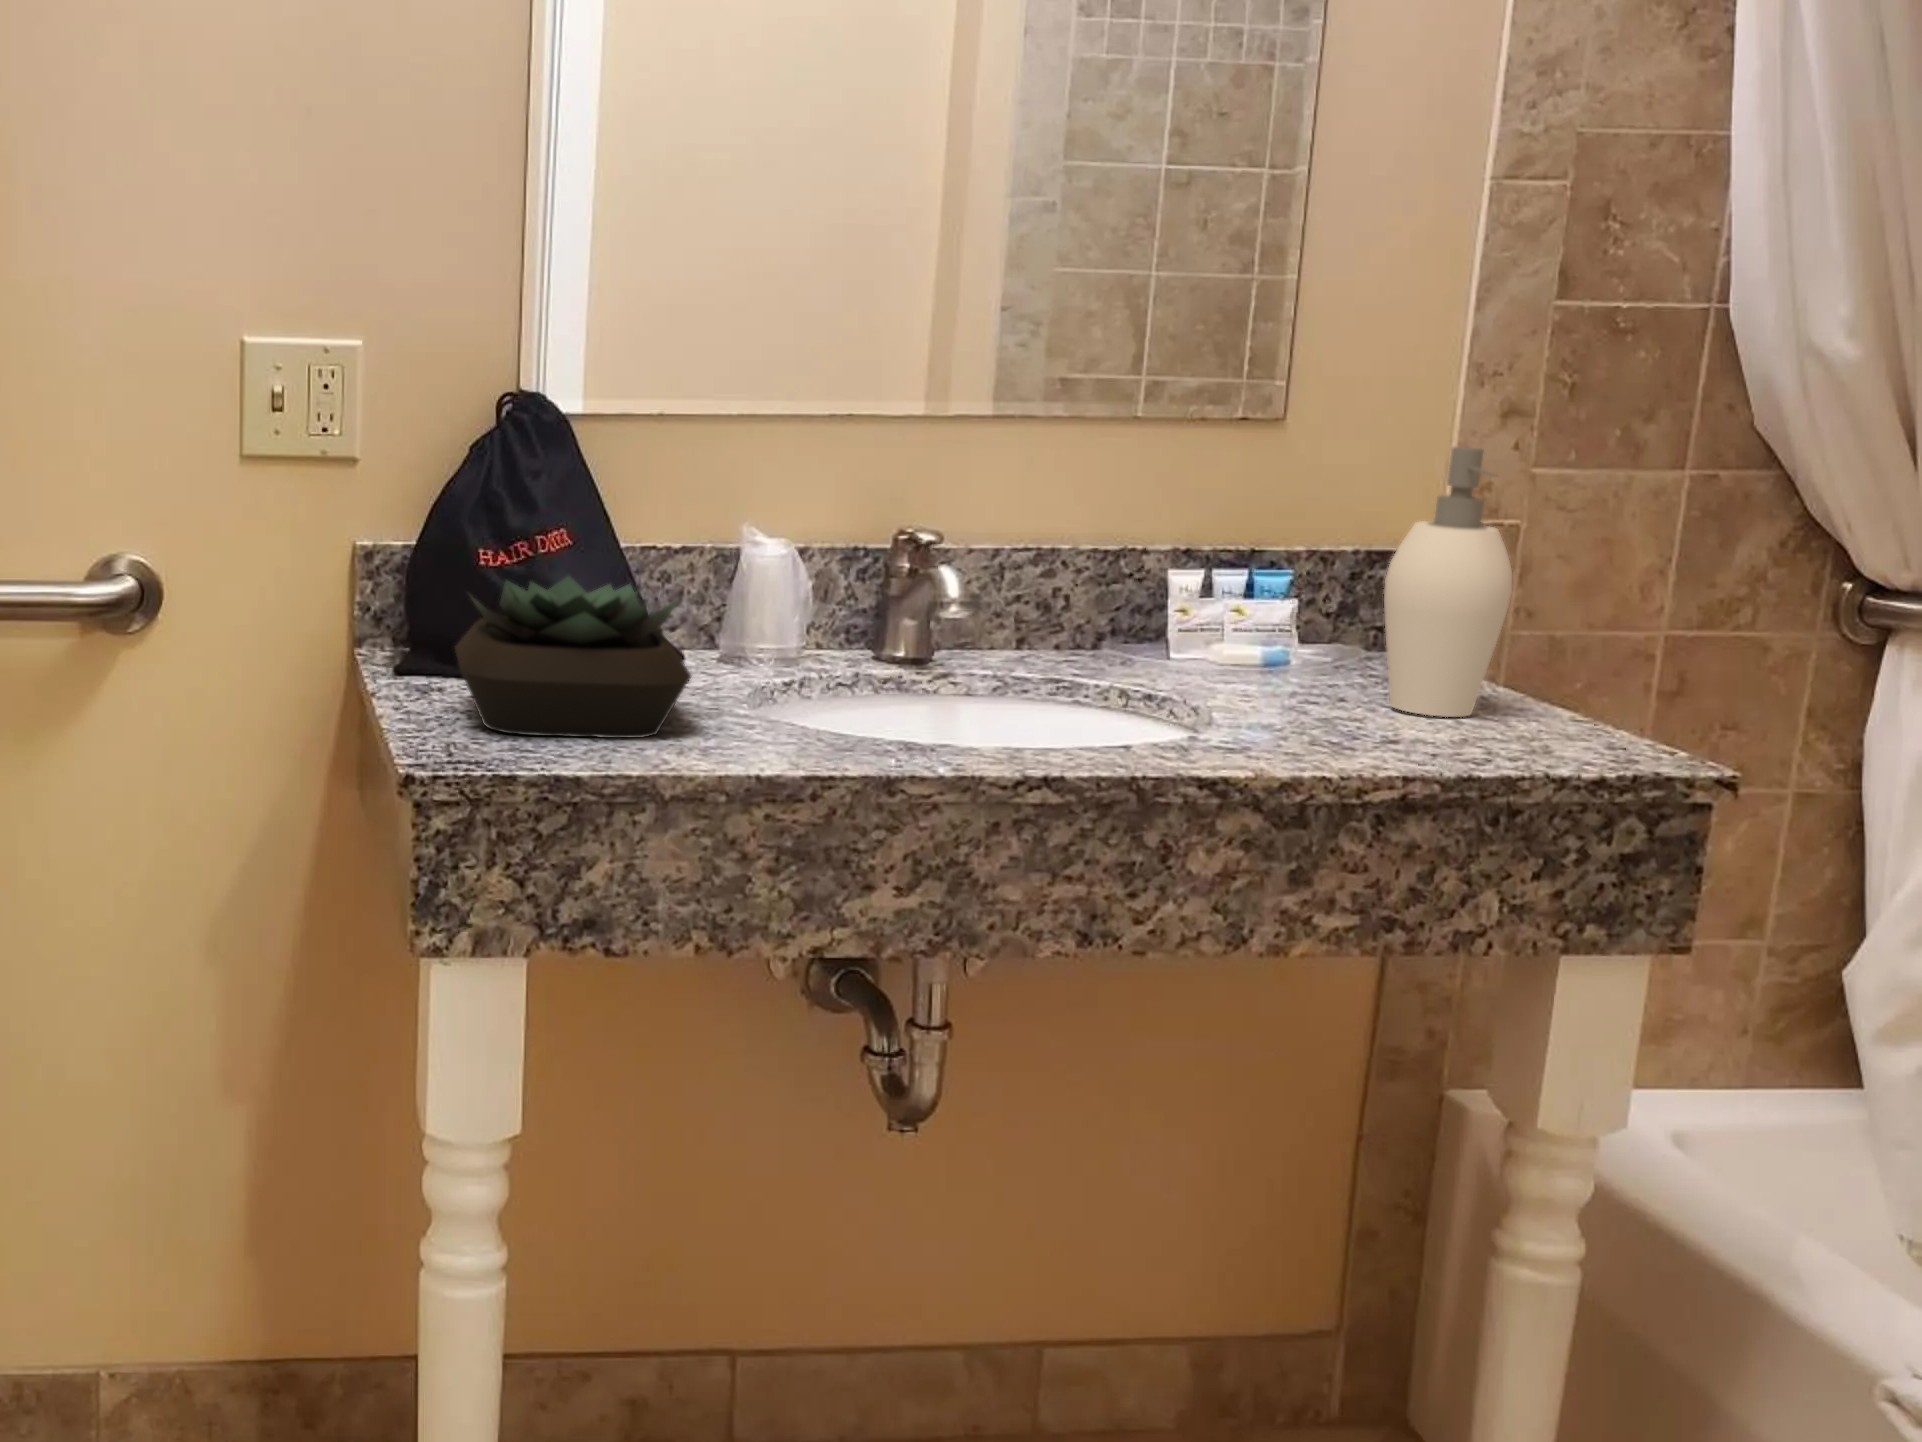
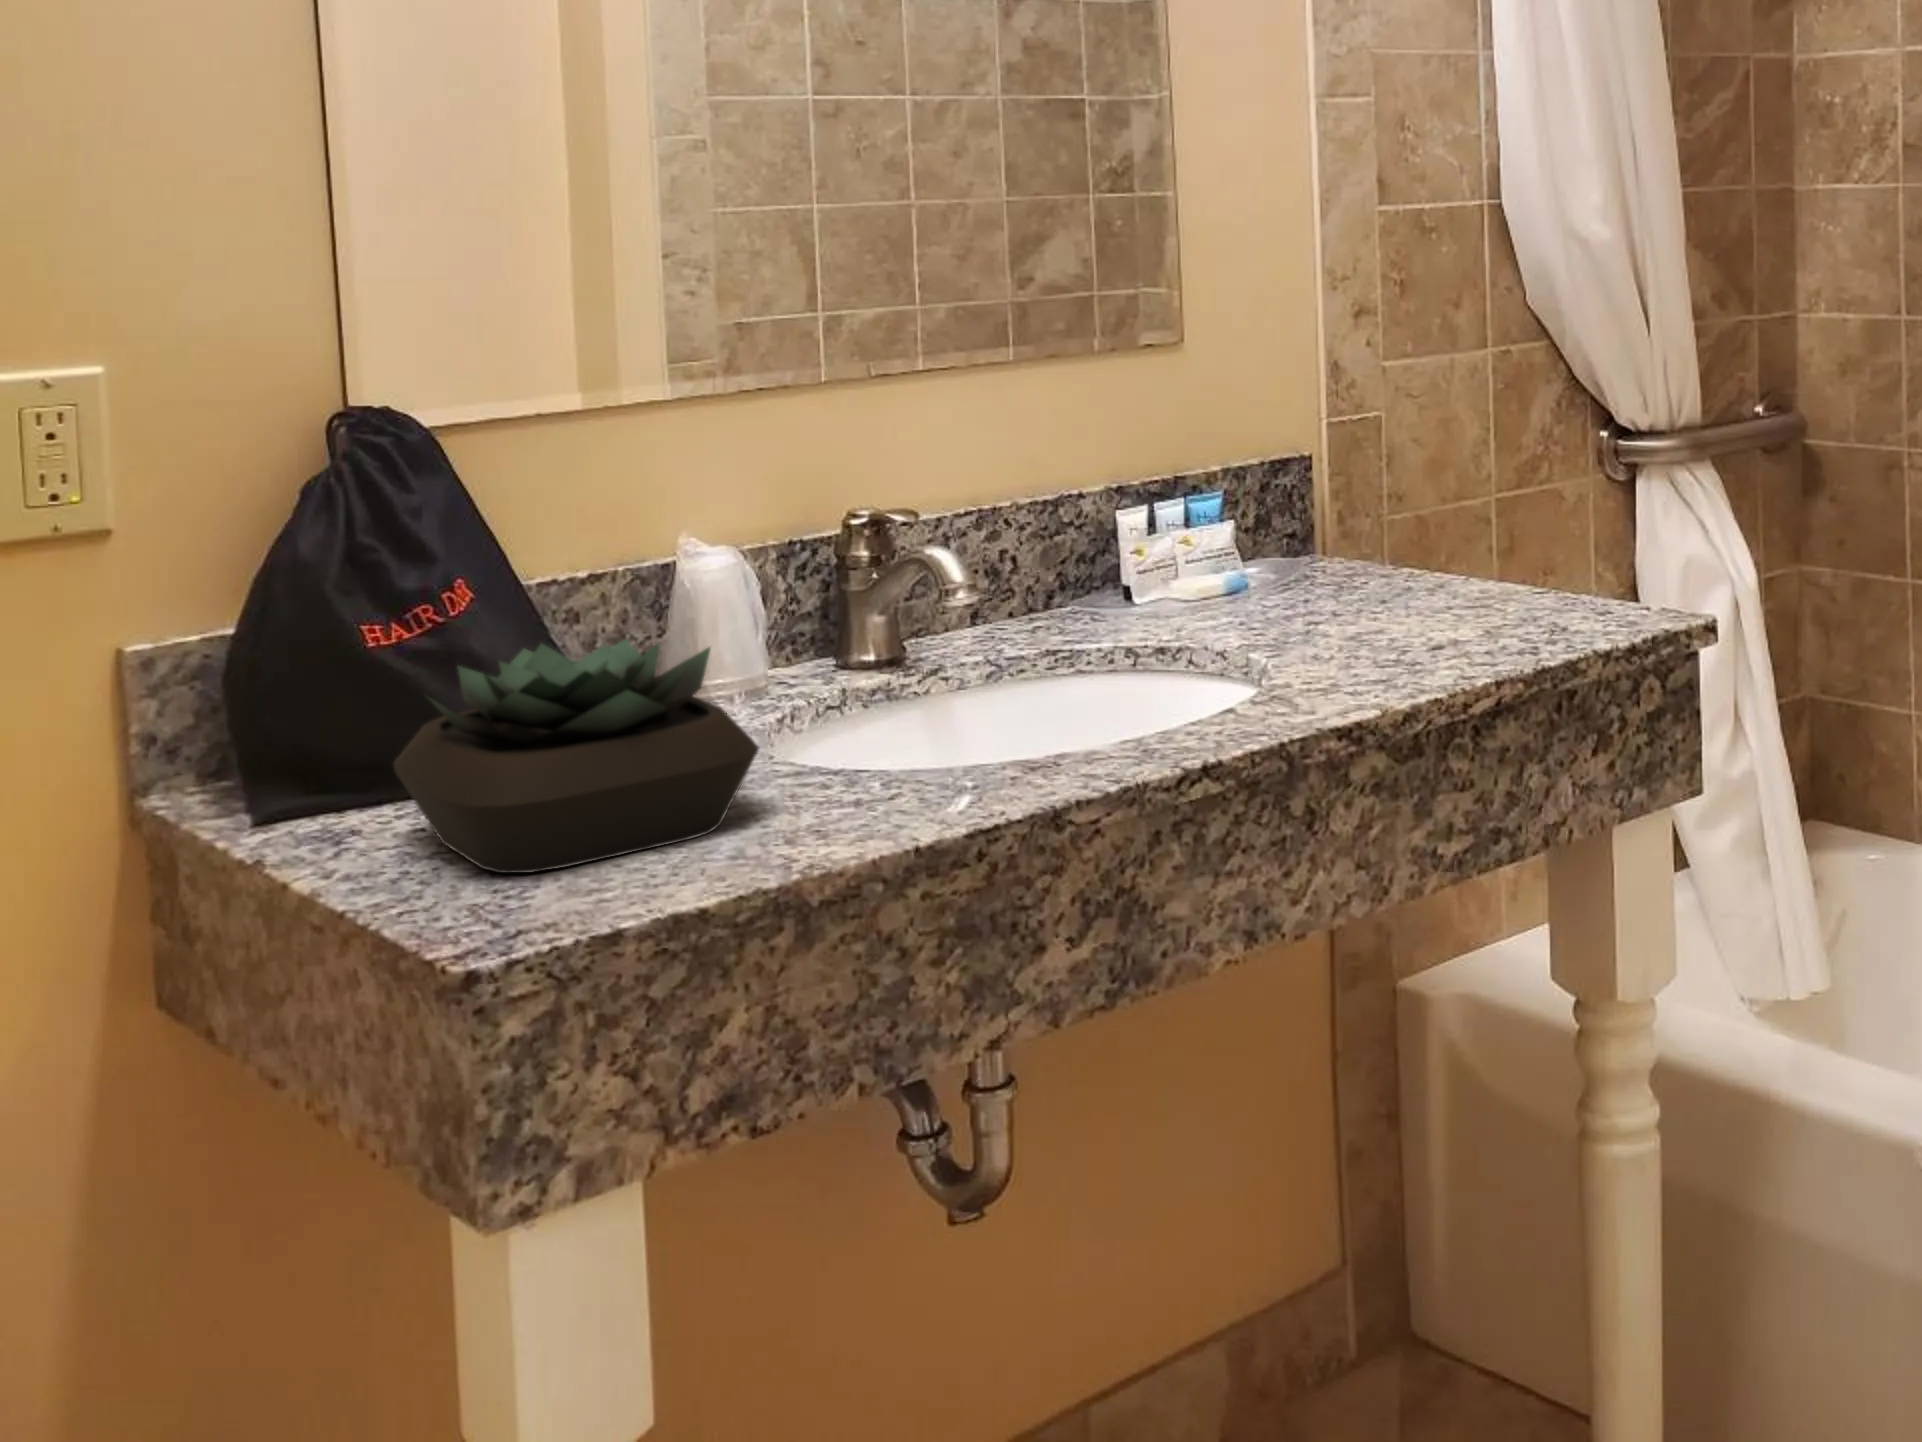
soap dispenser: present [1384,447,1512,717] -> none [1361,352,1476,617]

